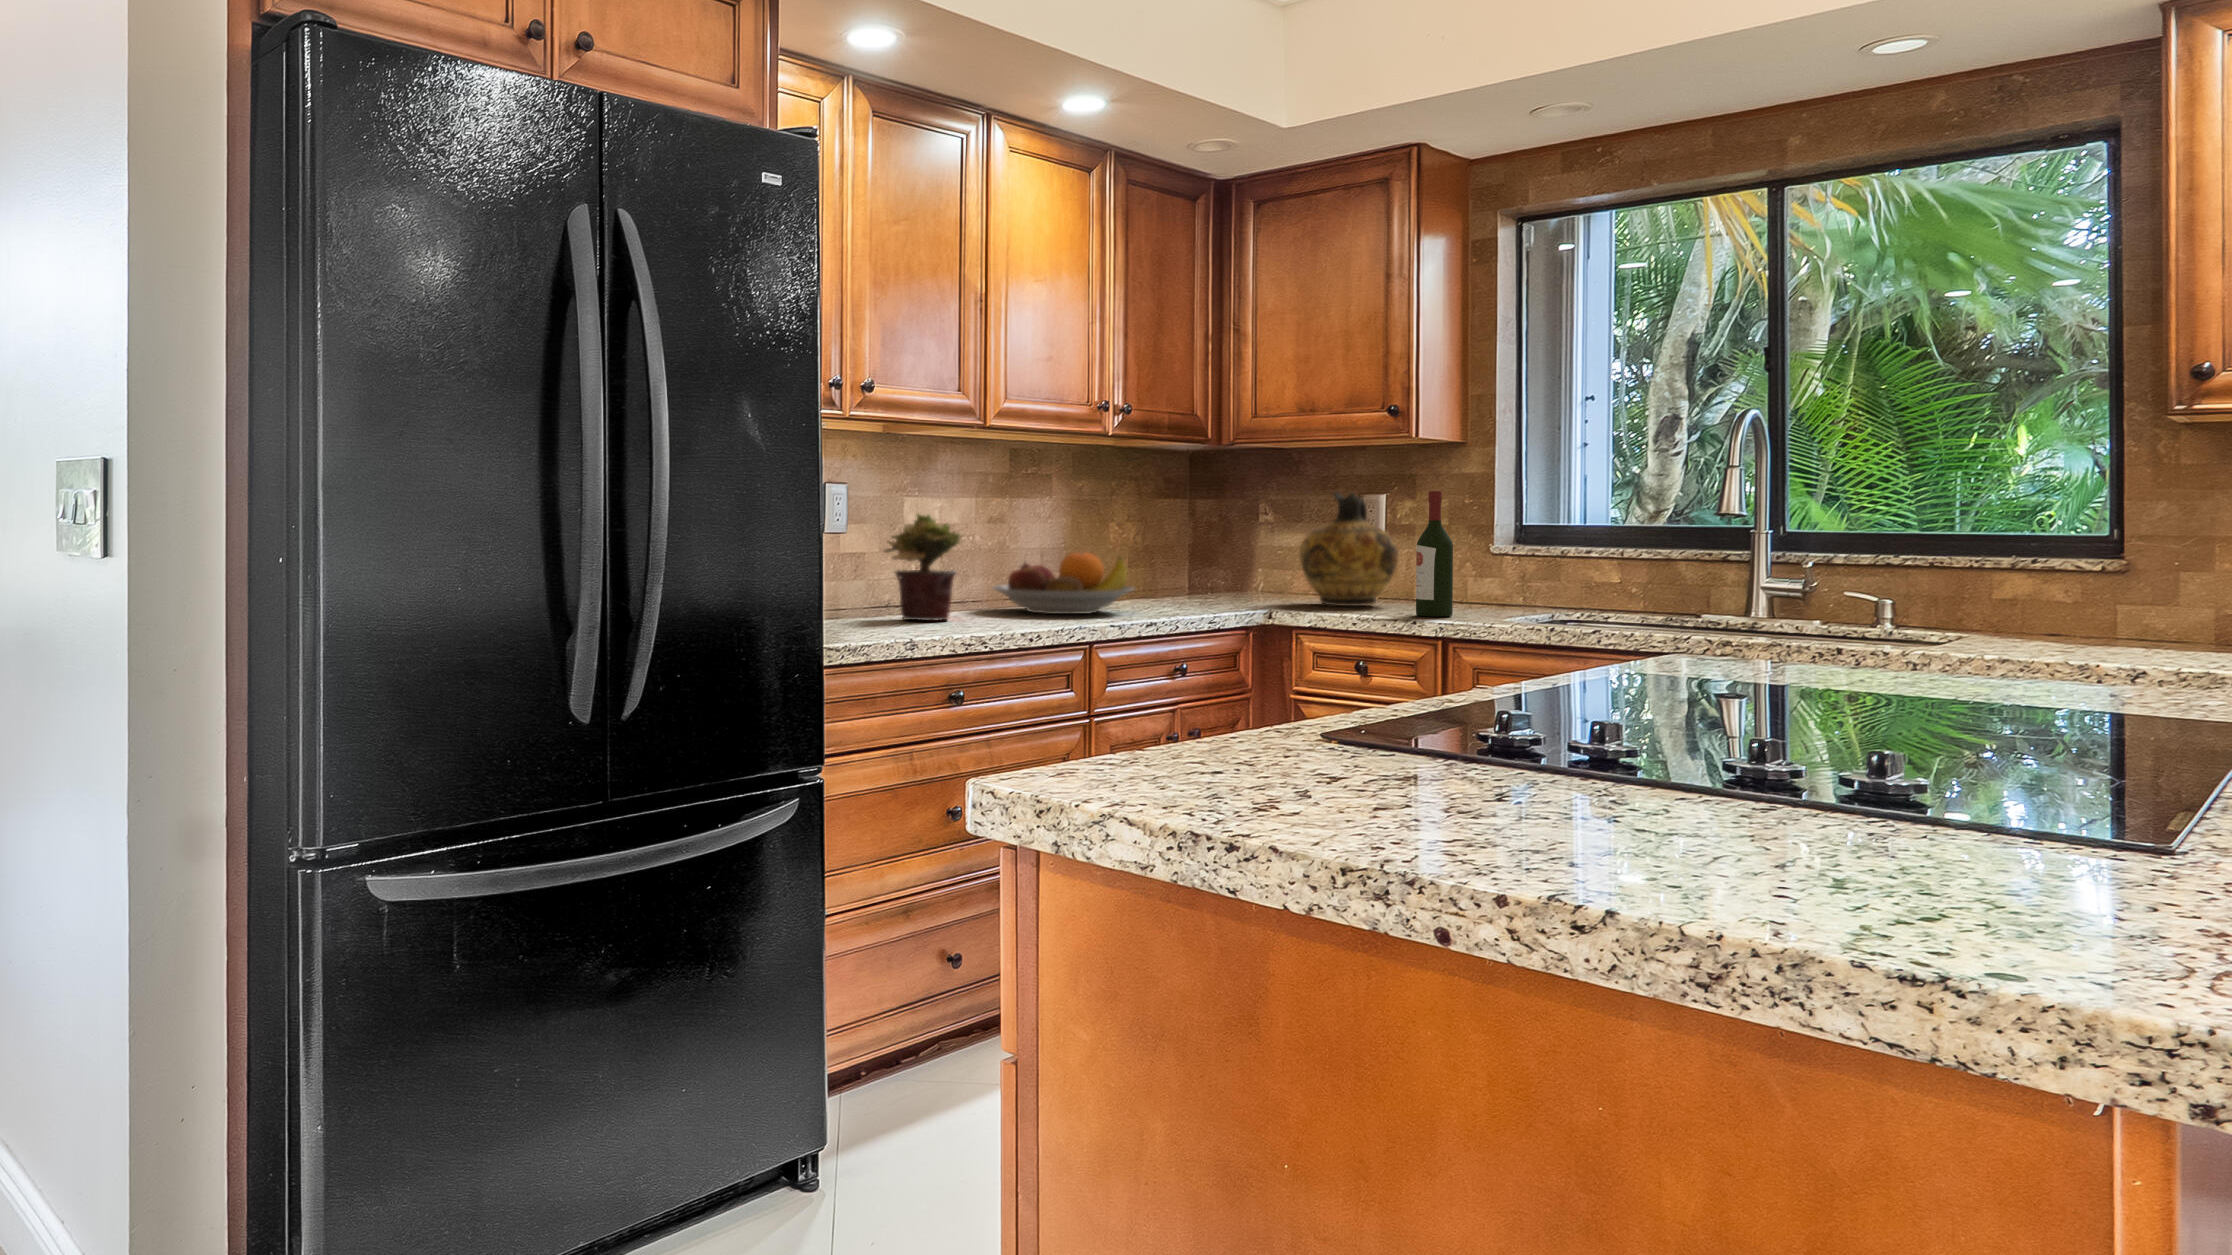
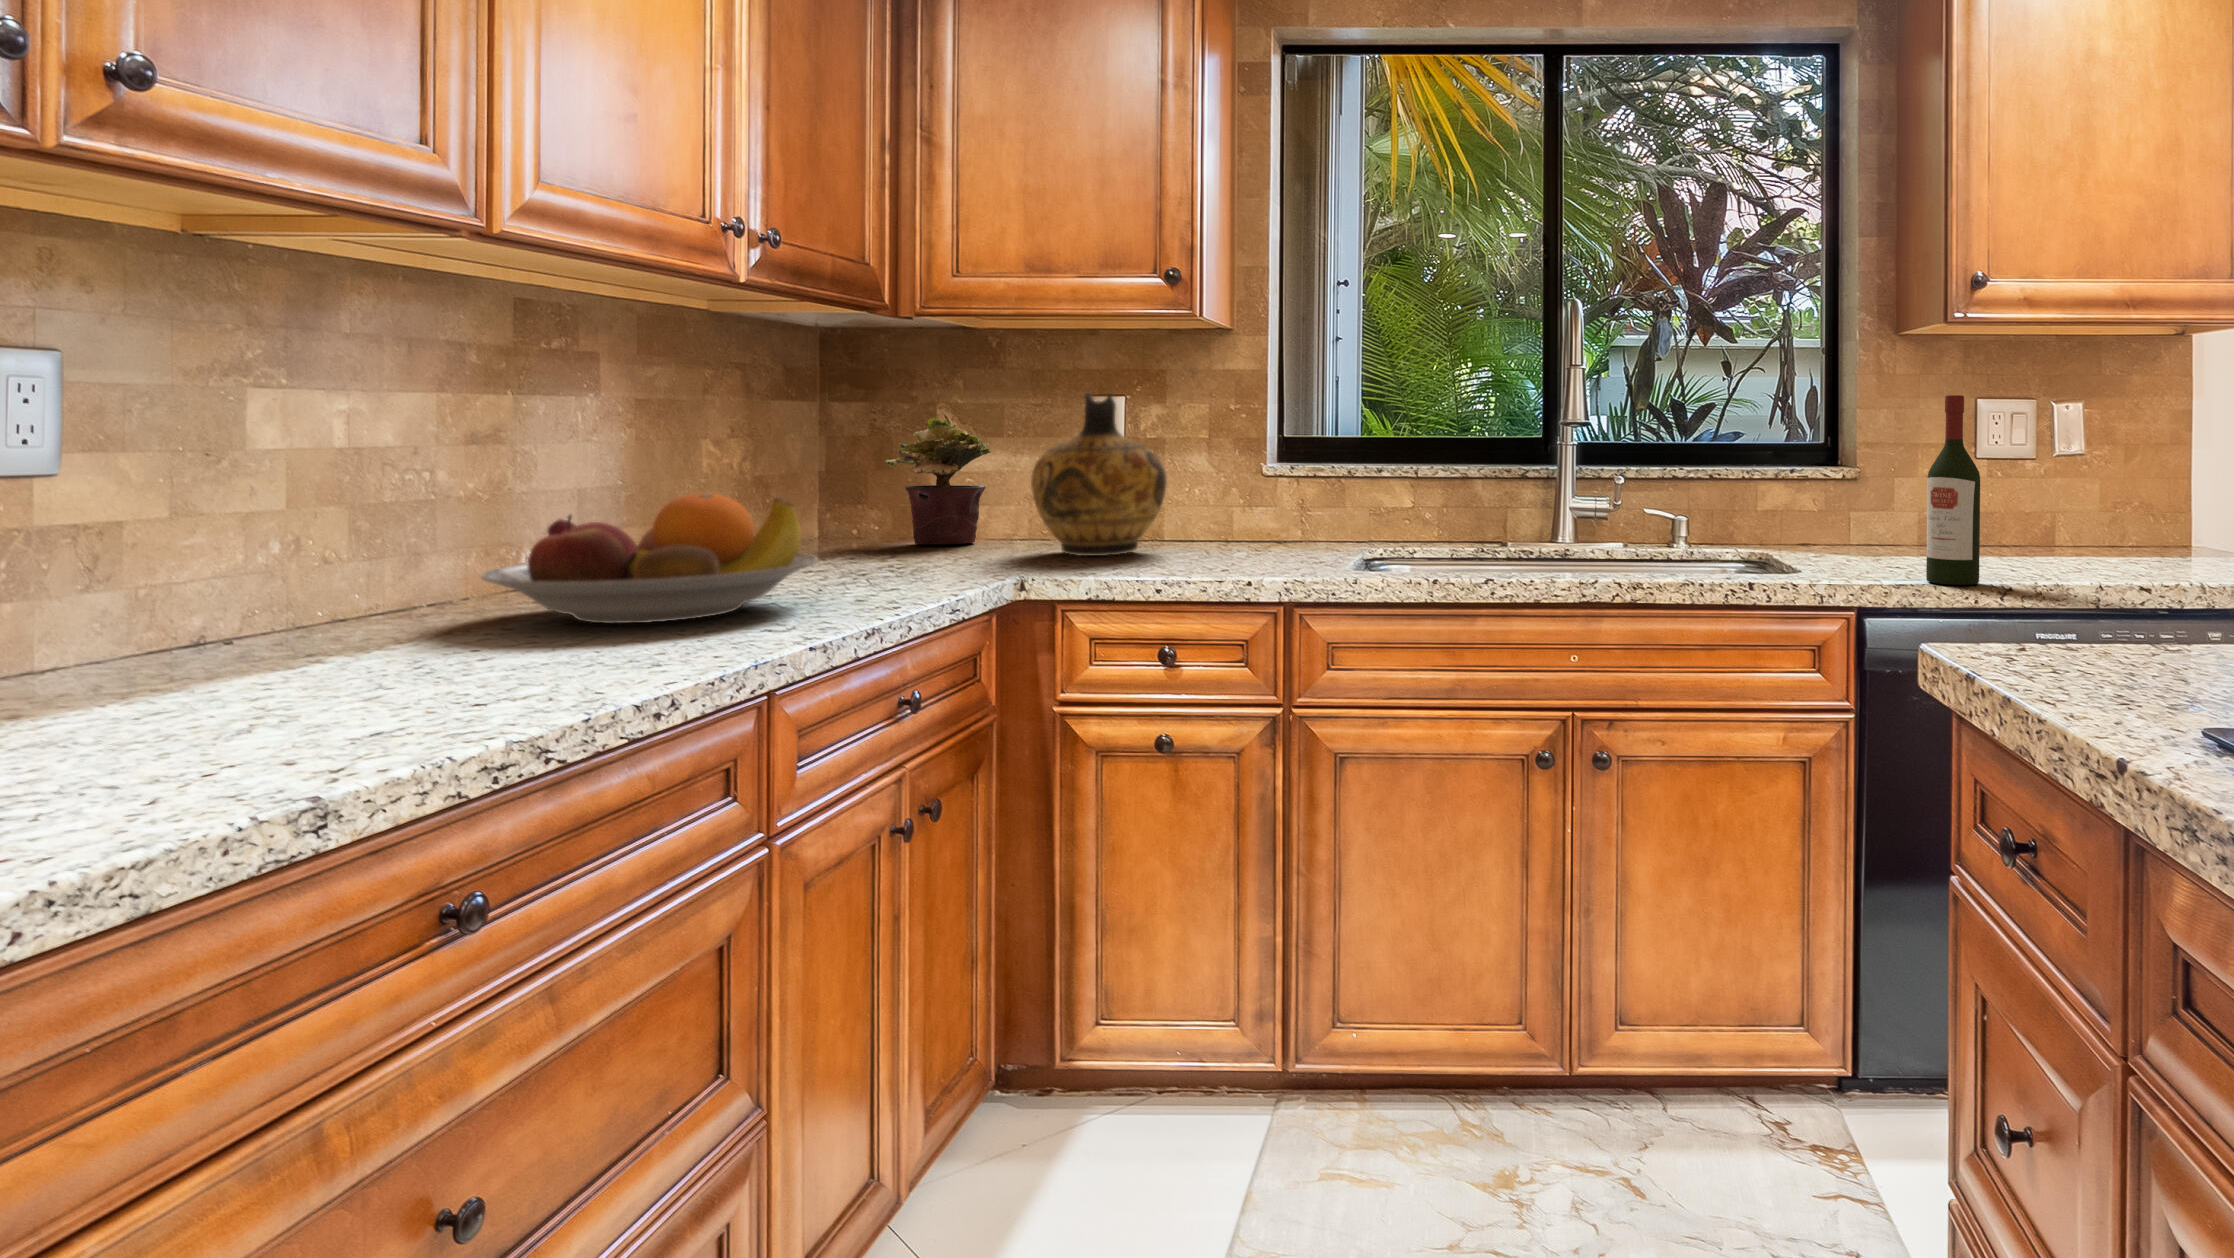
wine bottle: present [1416,491,1453,616] -> present [1926,395,1980,585]
potted plant: present [885,514,962,621] -> present [885,418,991,545]

